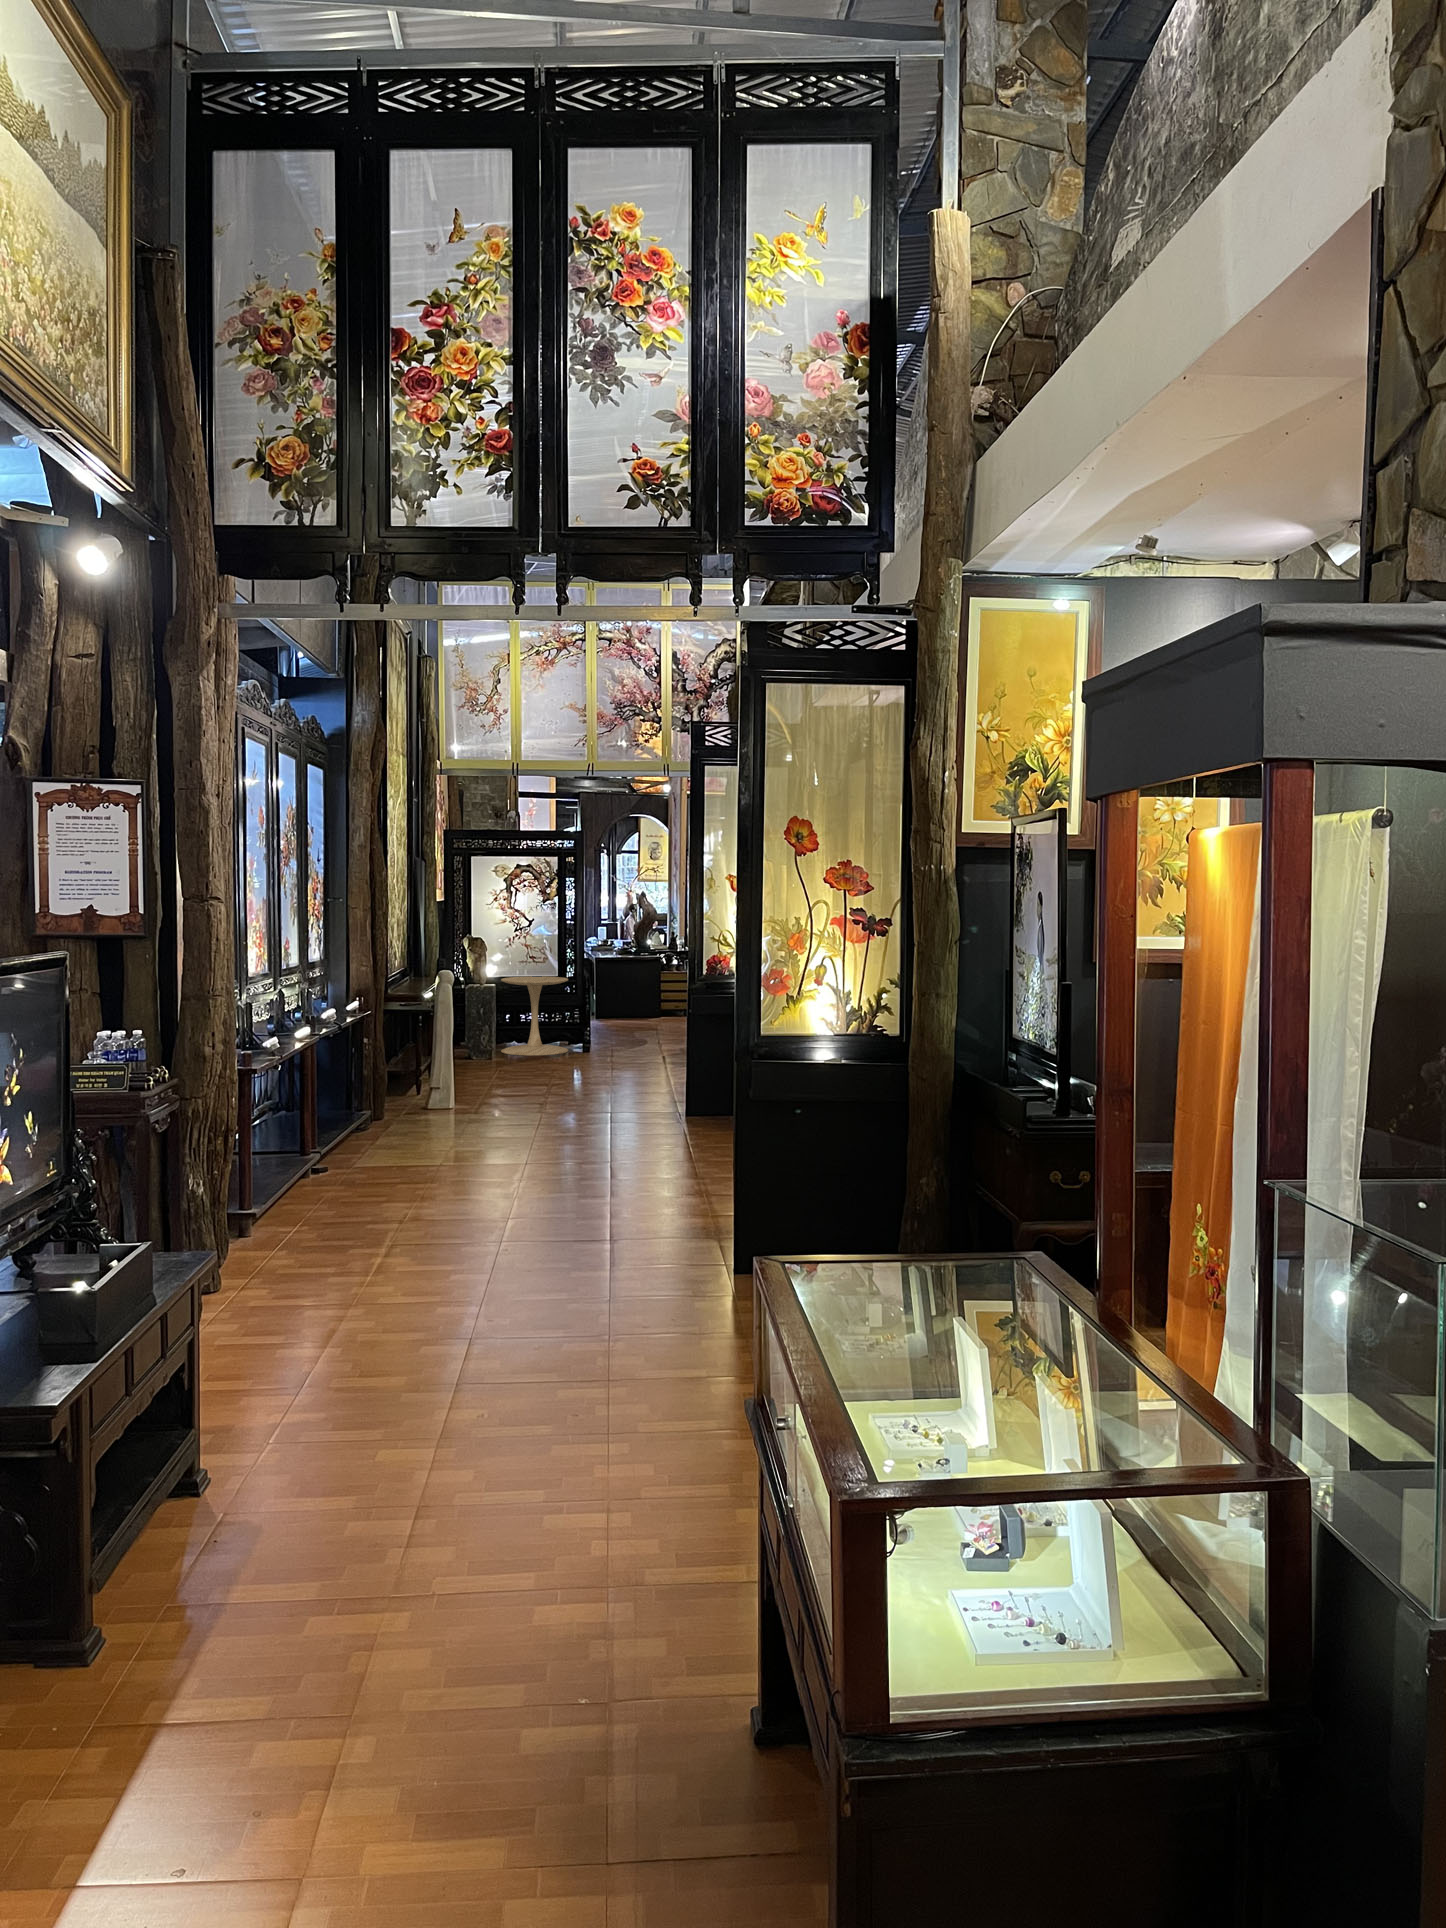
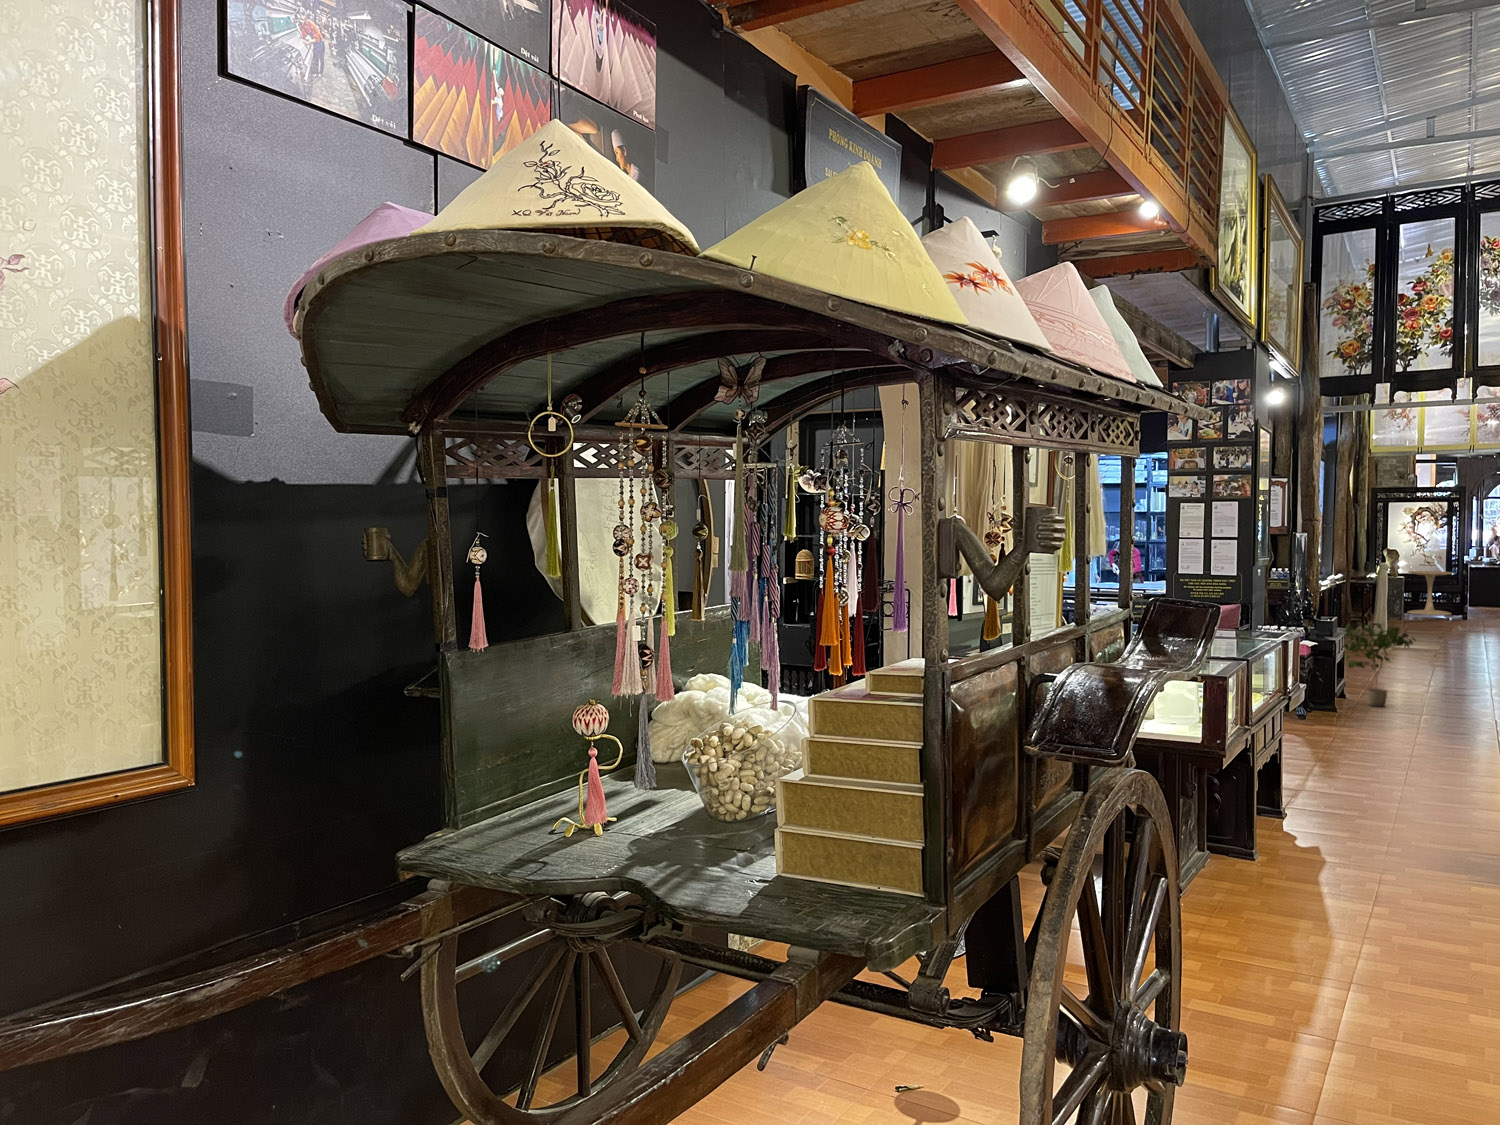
potted plant: none [152,1271,387,1566] -> present [1343,622,1416,707]

